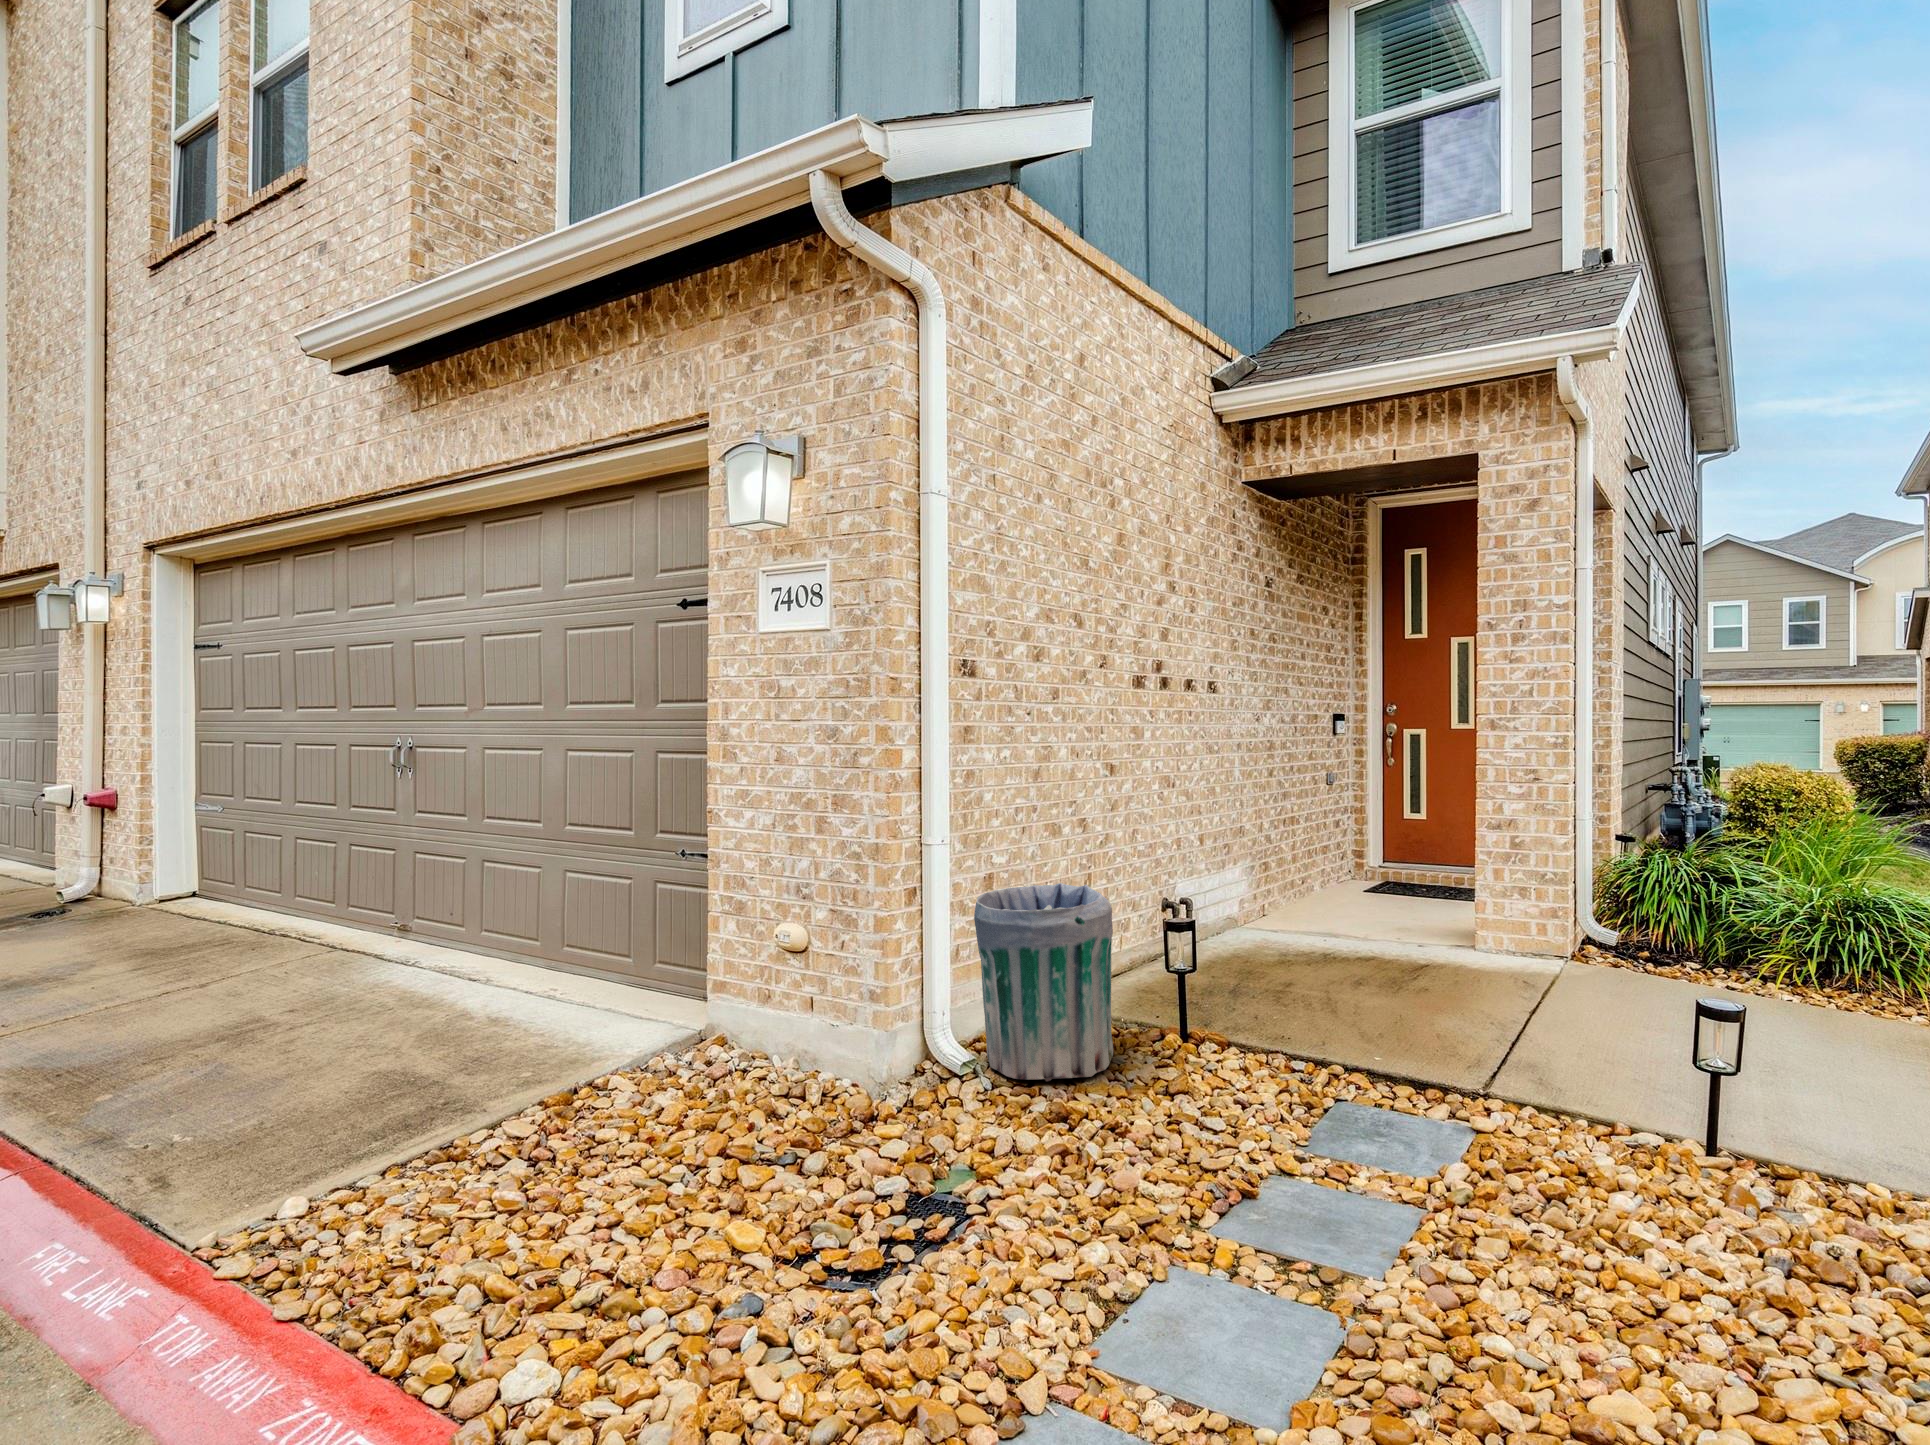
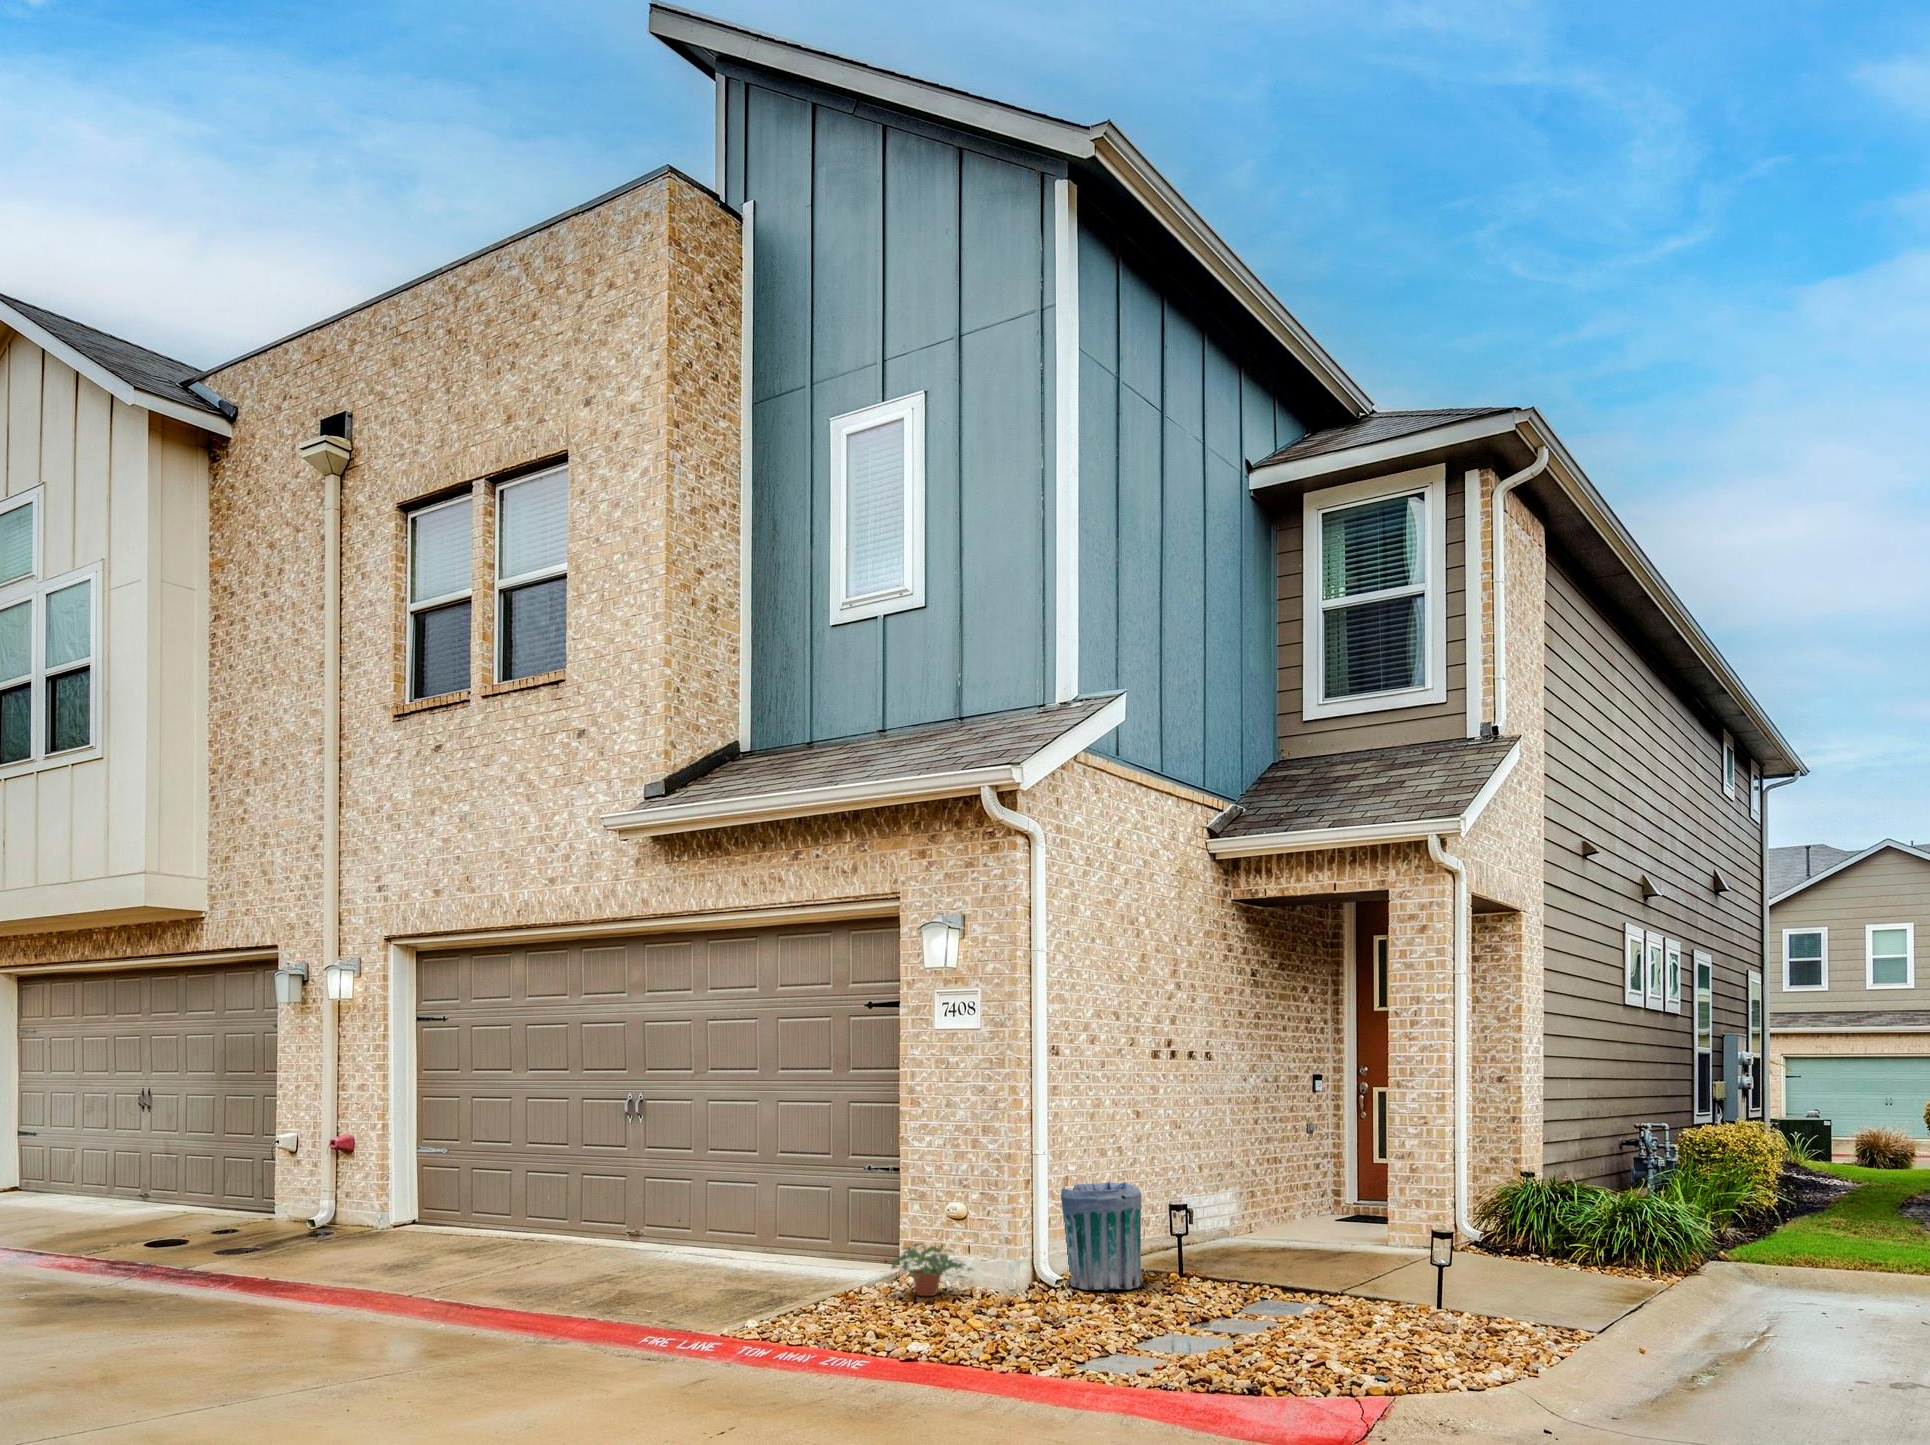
potted plant: none [645,996,807,1103] -> present [892,1243,972,1296]

